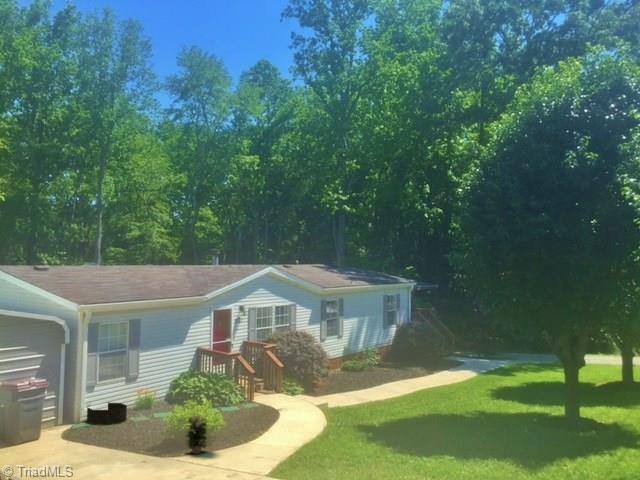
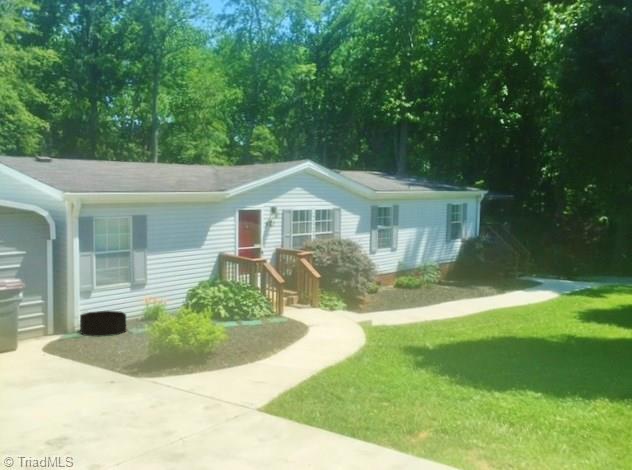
decorative plant: present [186,416,207,454] -> none [169,327,204,374]

